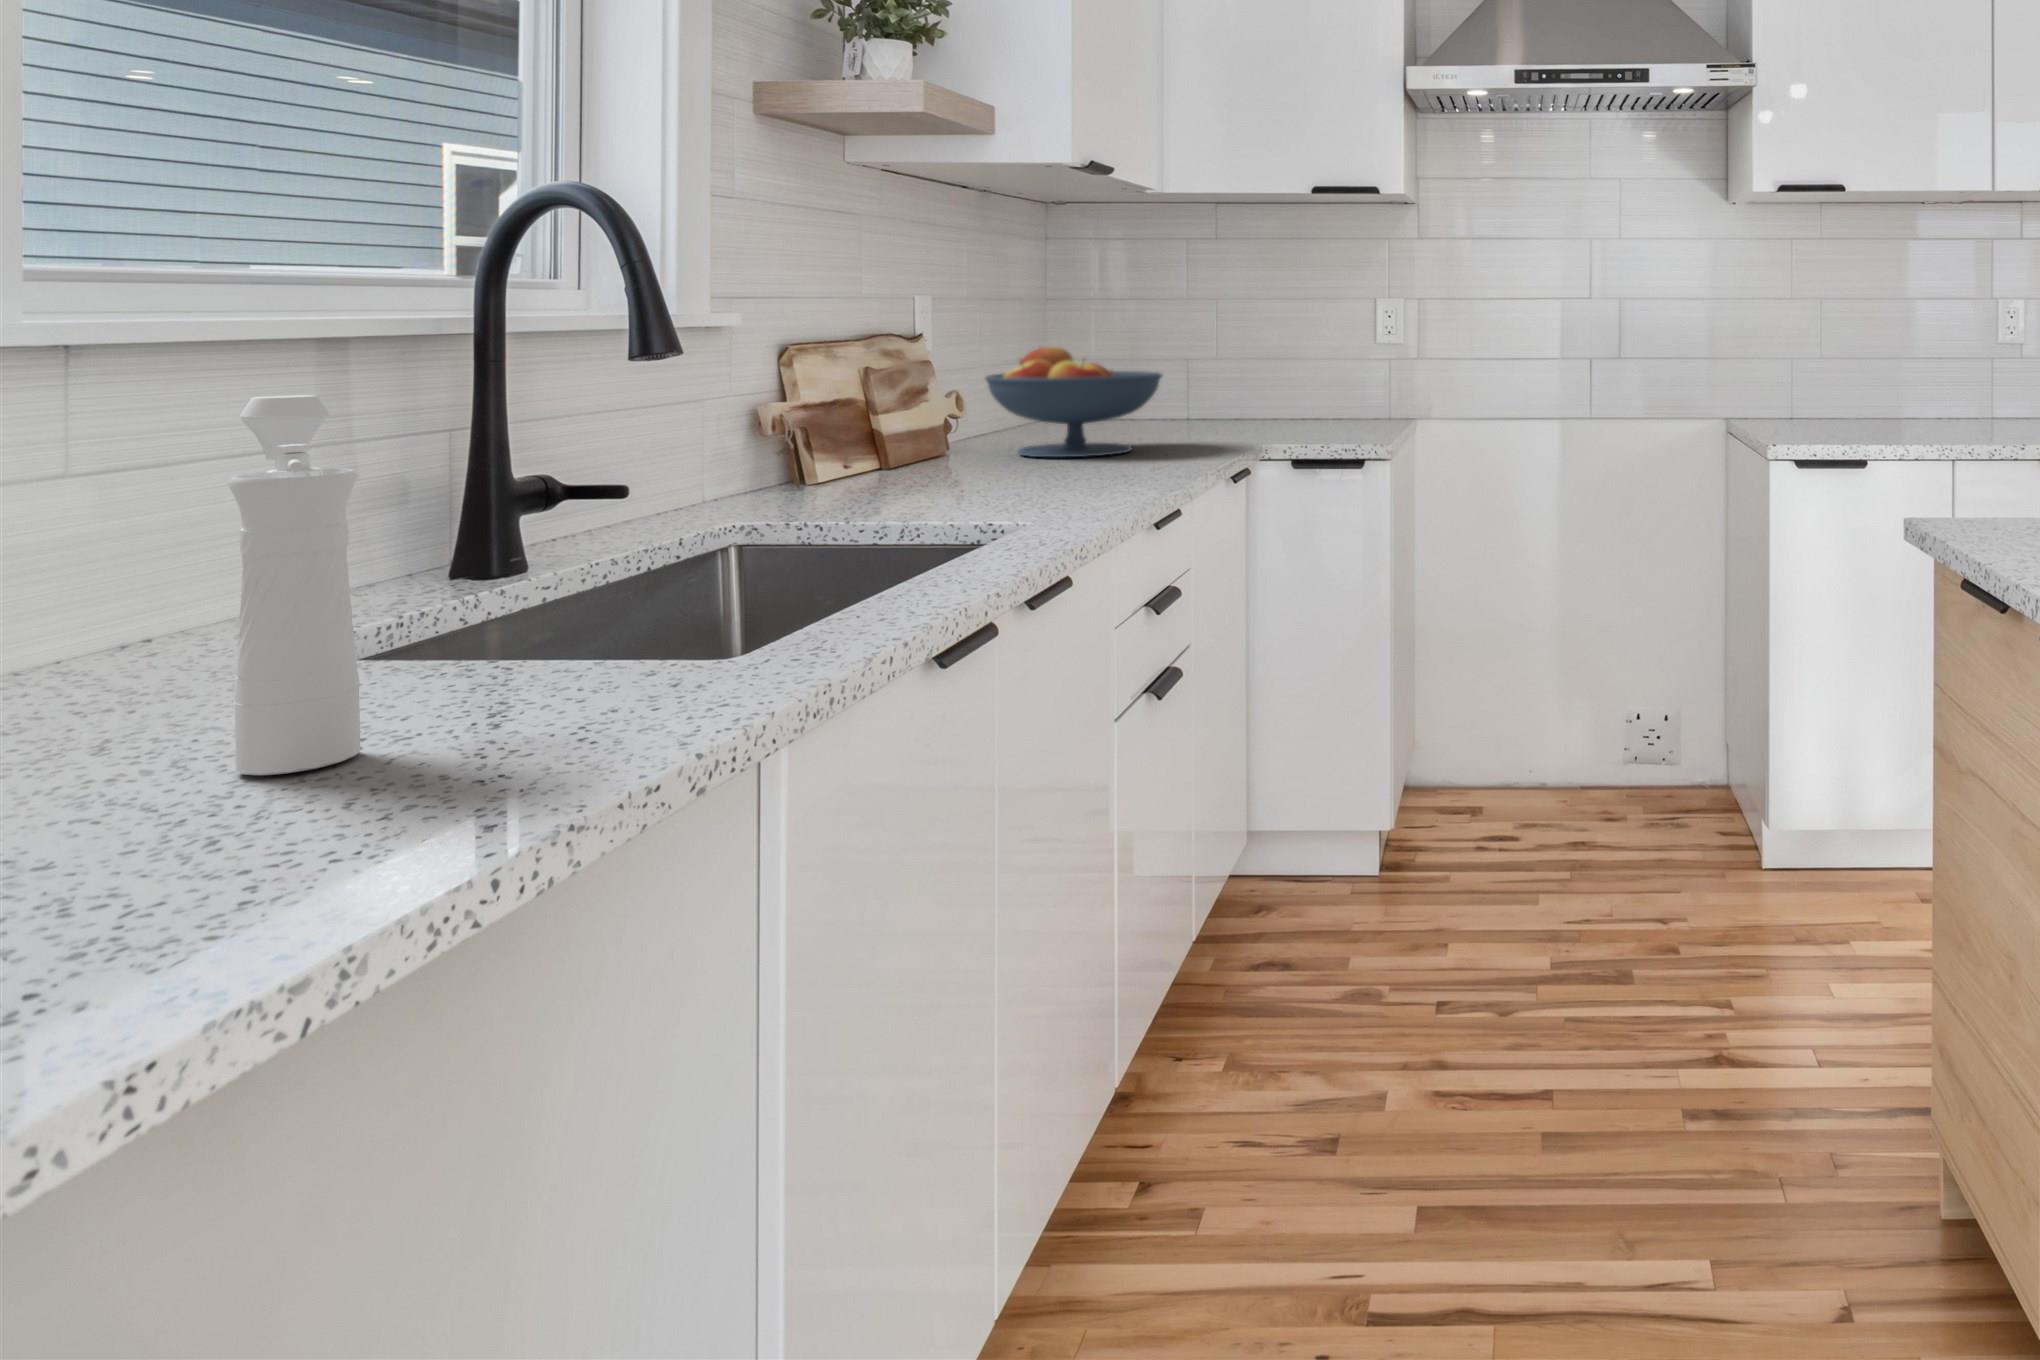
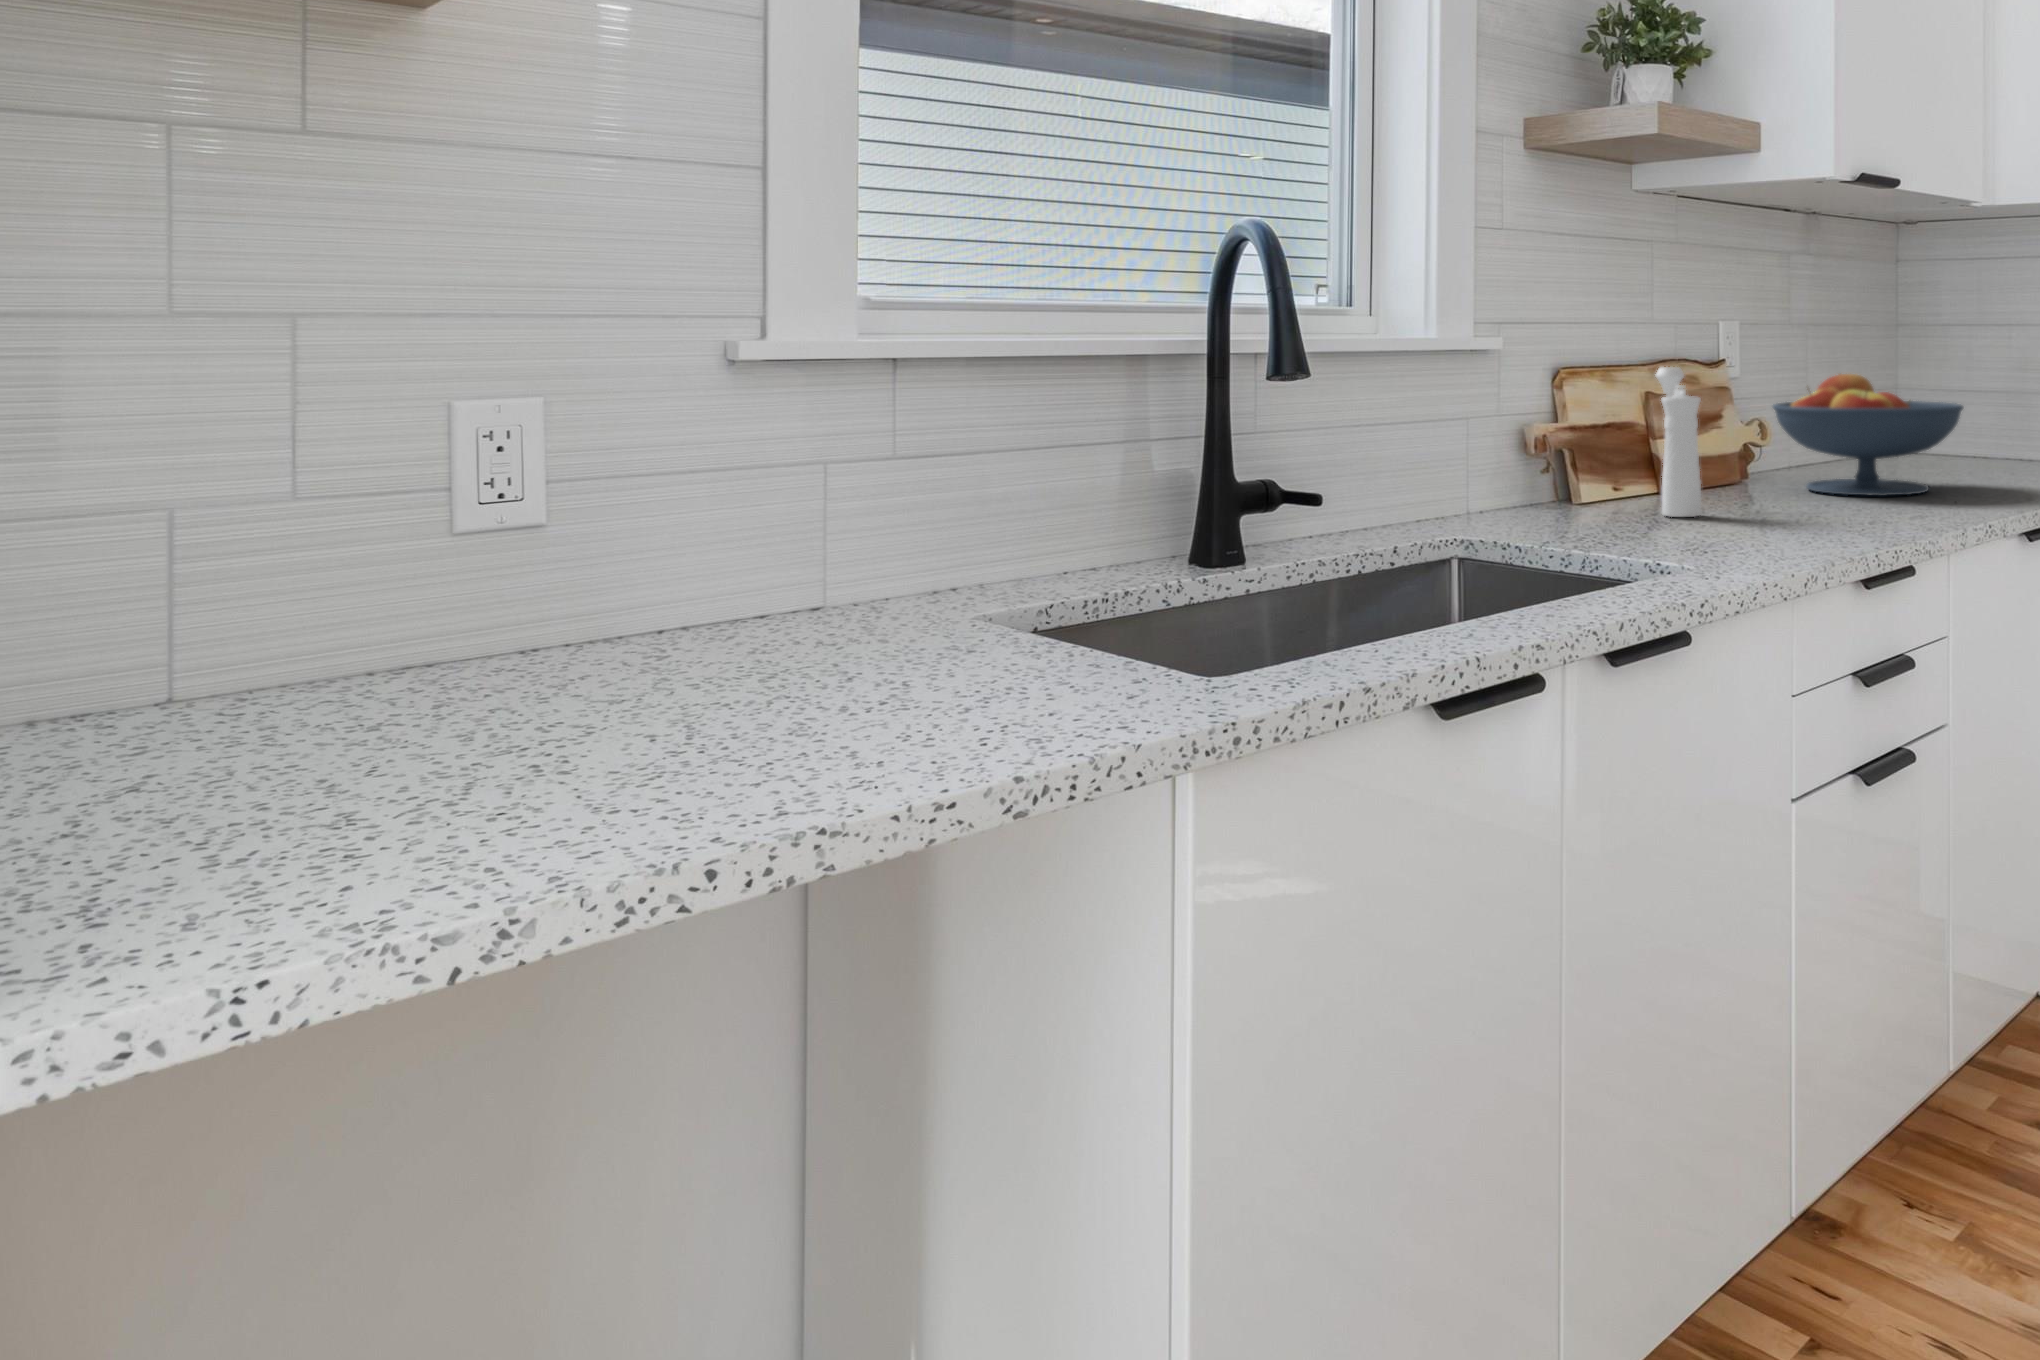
pepper mill: present [228,395,360,775] -> present [1656,367,1701,517]

